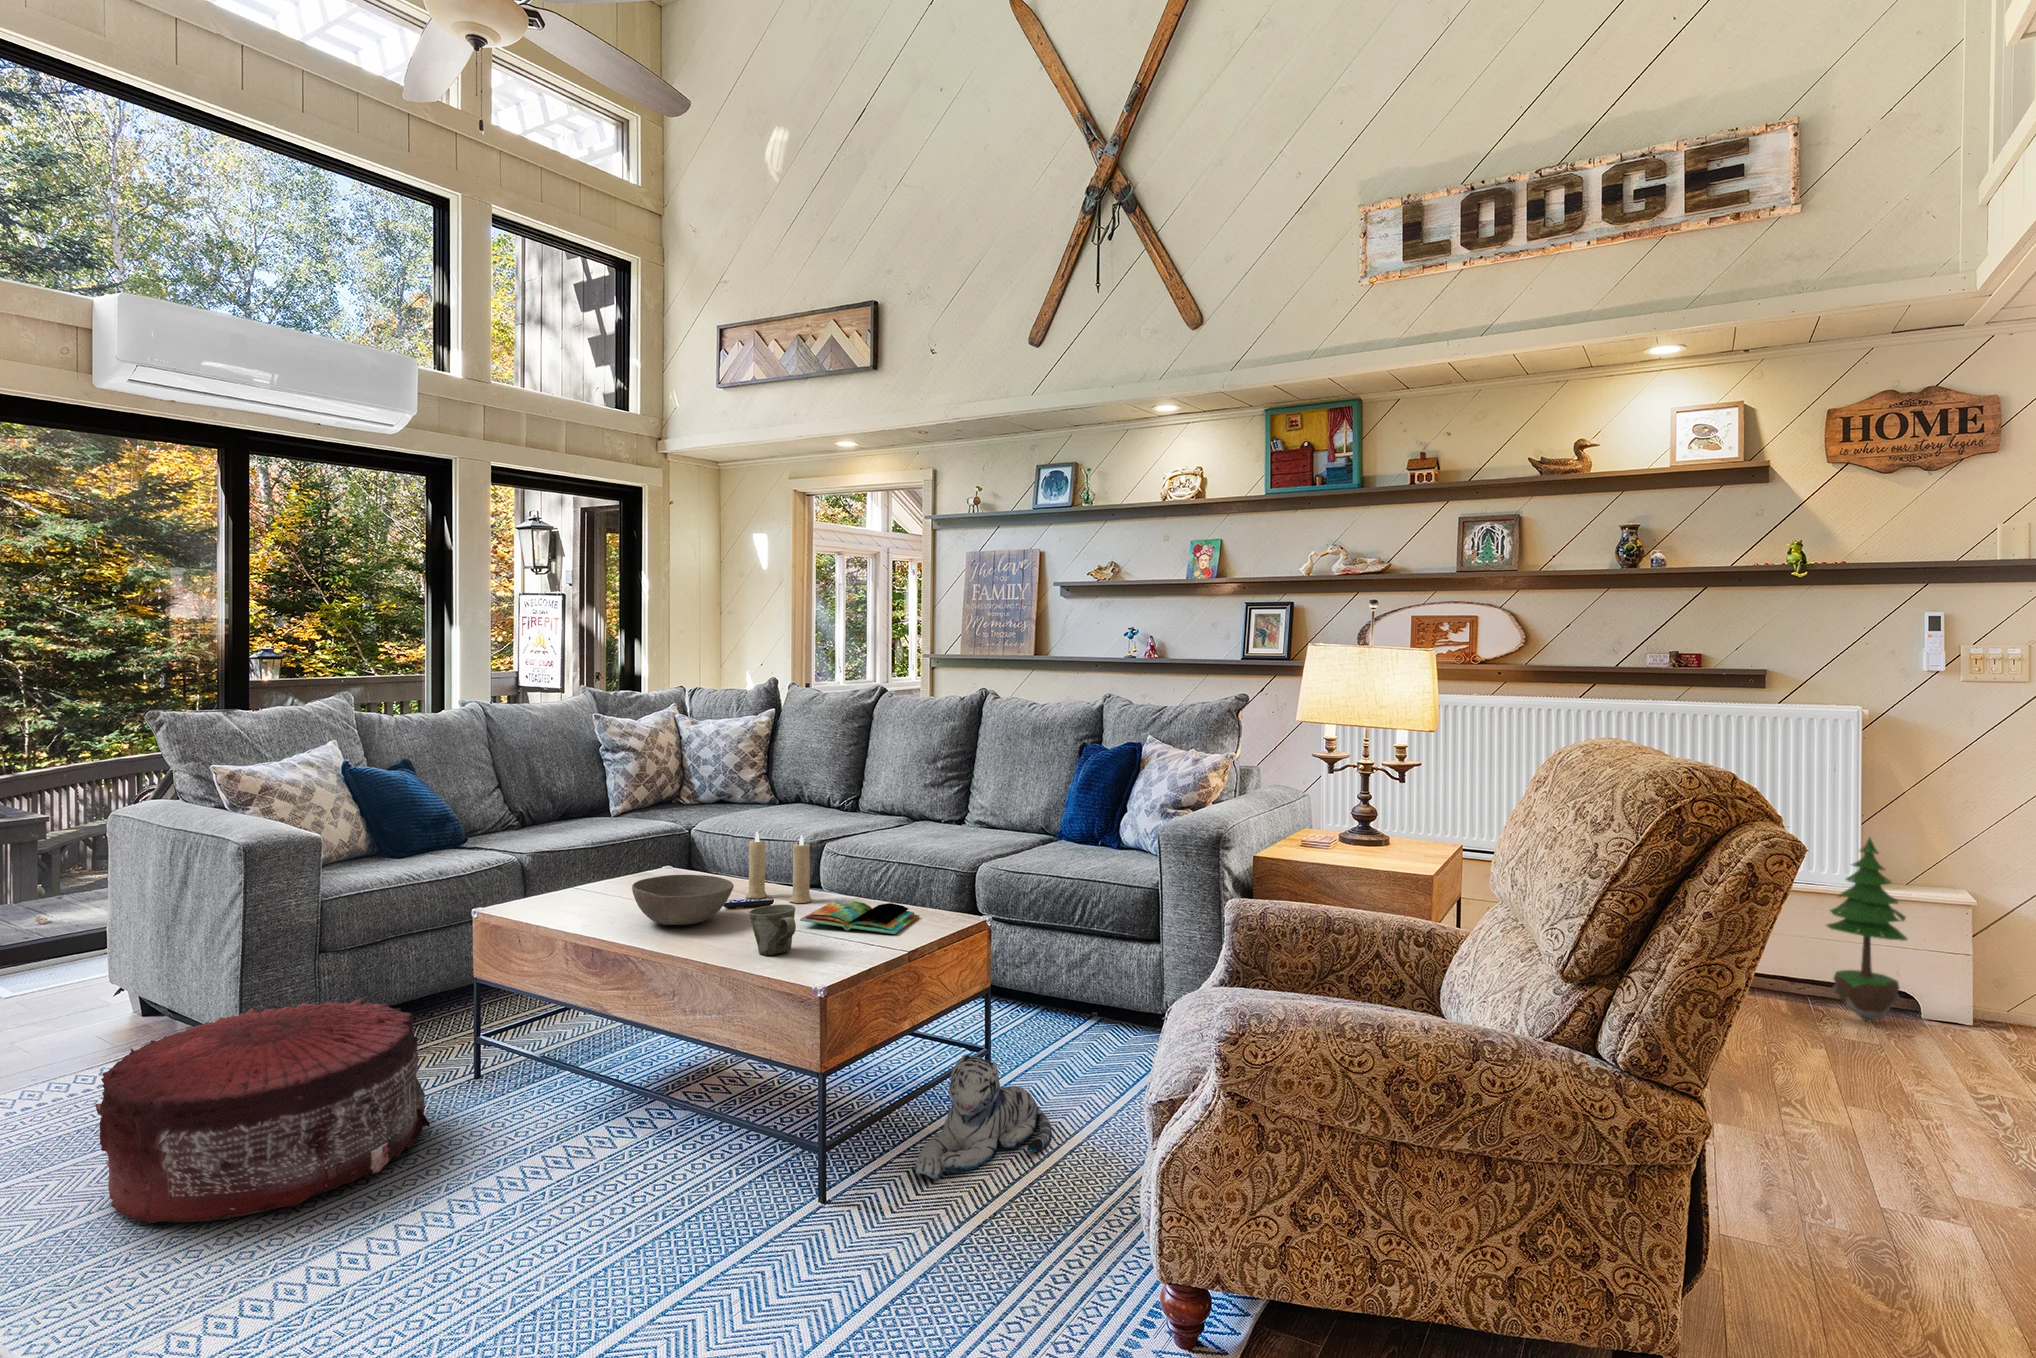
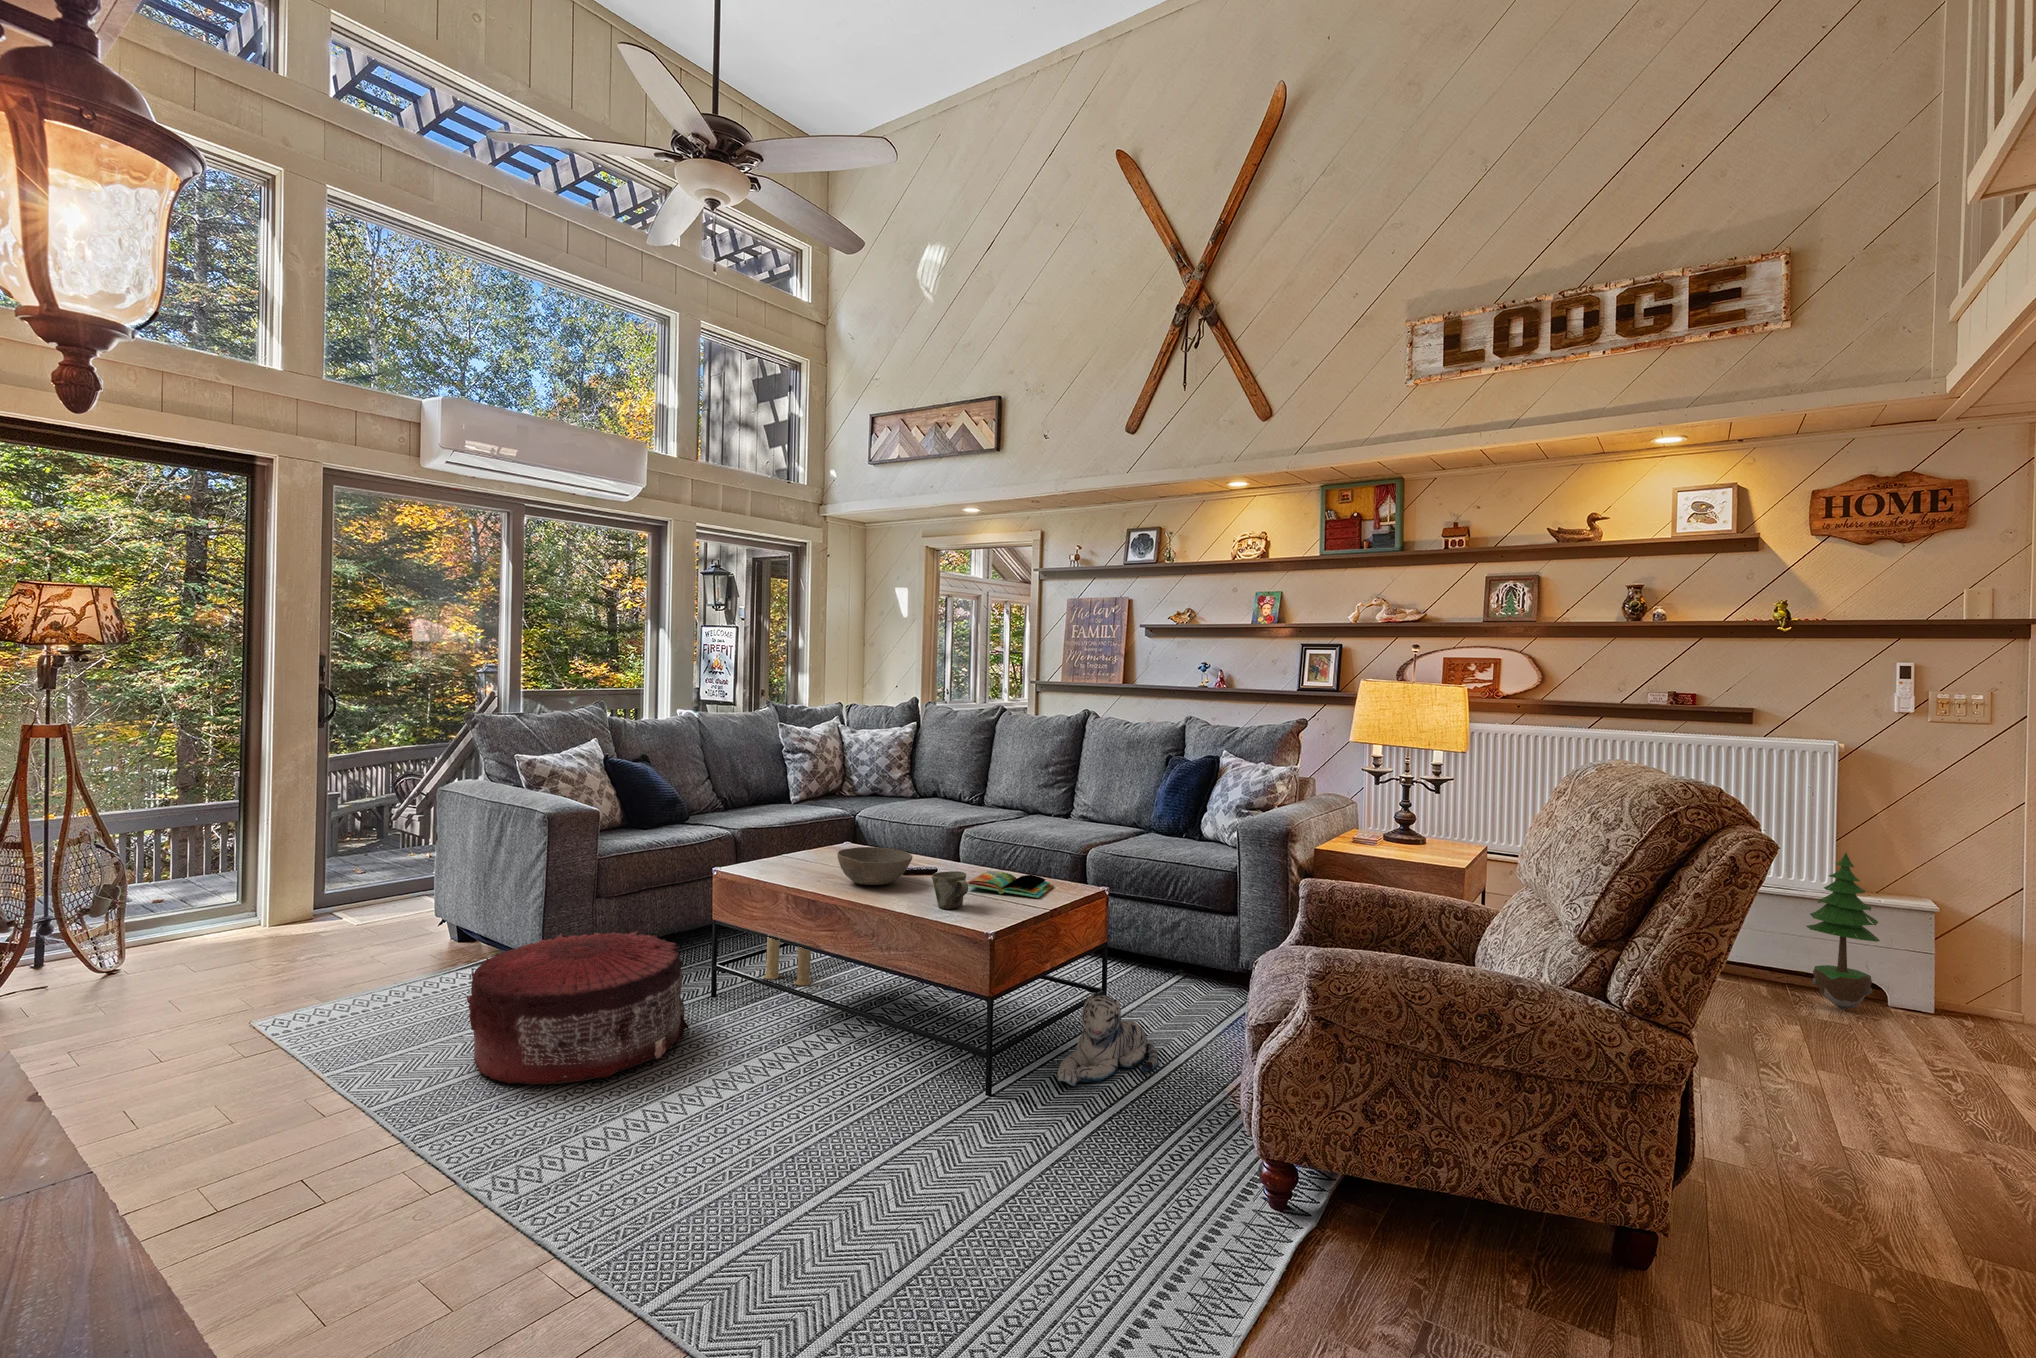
candle: present [746,832,812,903] -> present [764,937,811,986]

